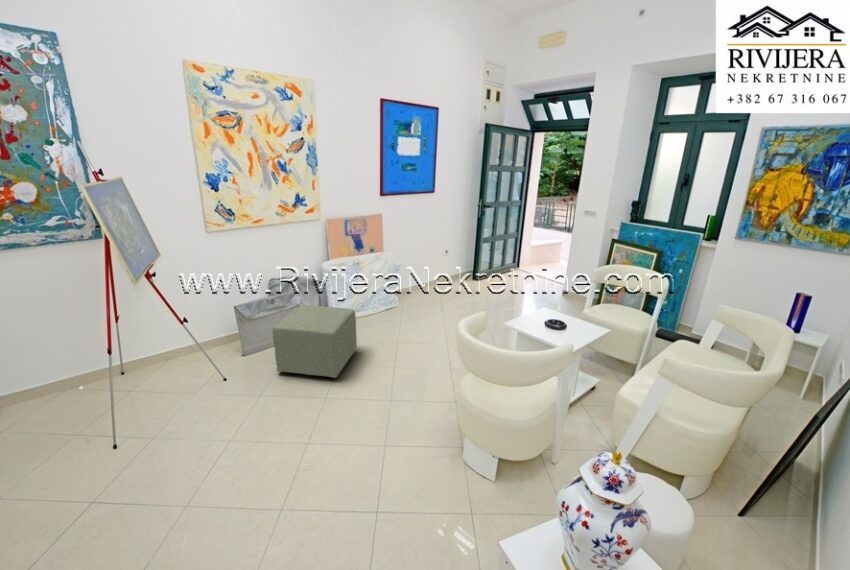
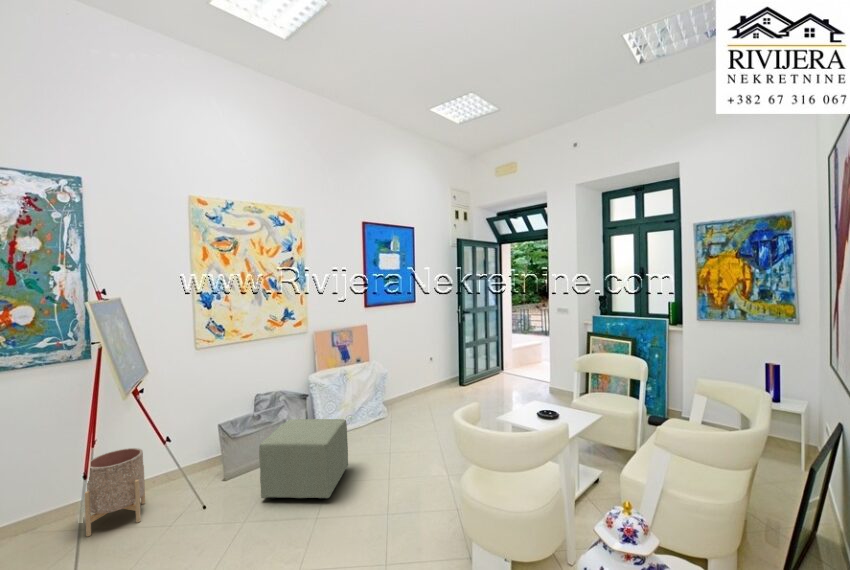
planter: none [119,320,179,390] -> present [85,448,145,537]

